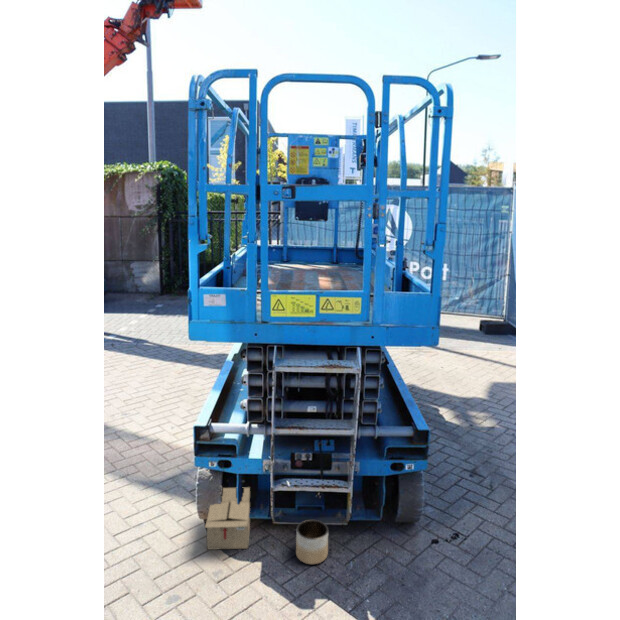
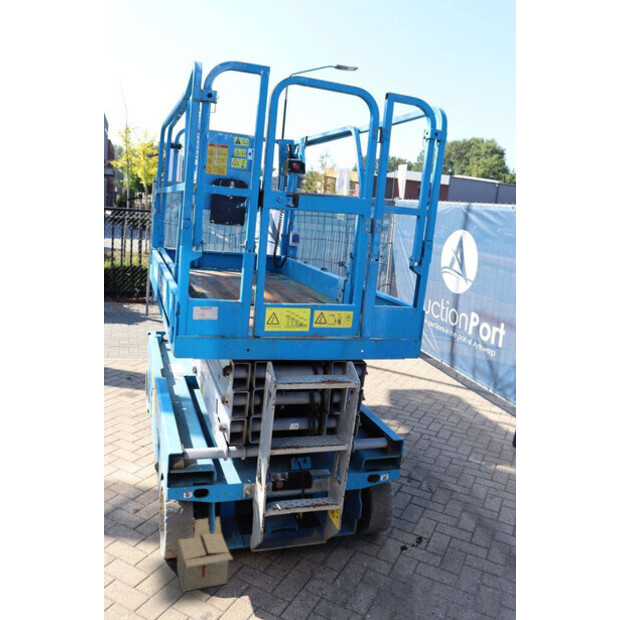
planter: present [296,520,328,564] -> none [279,542,314,589]

